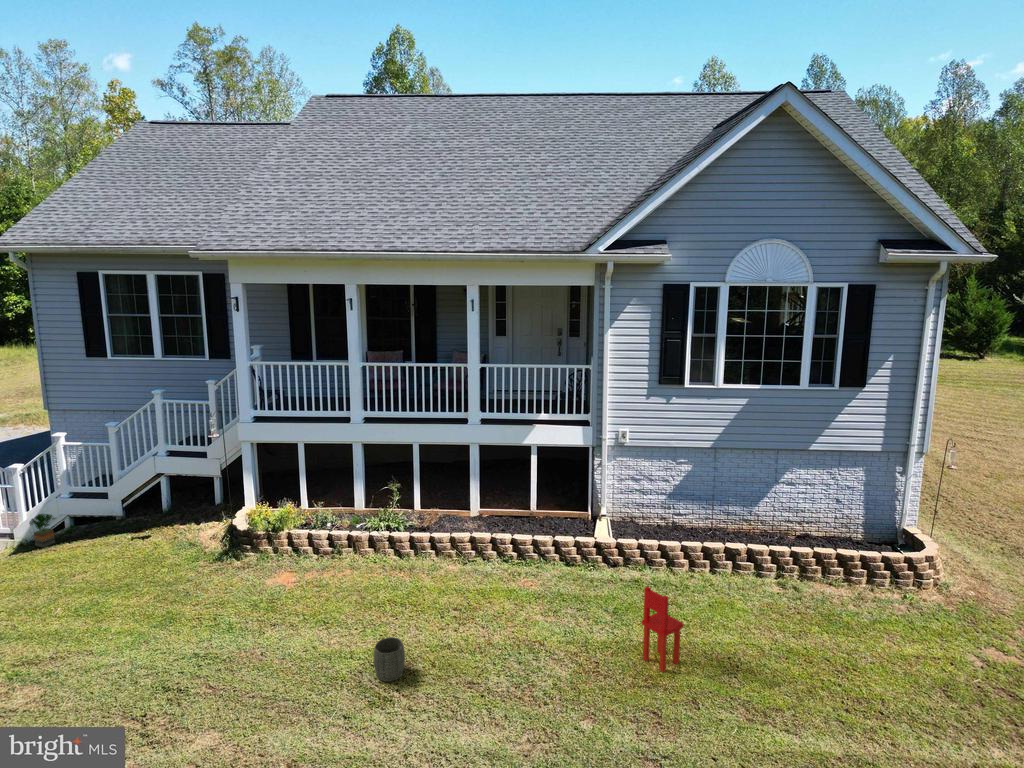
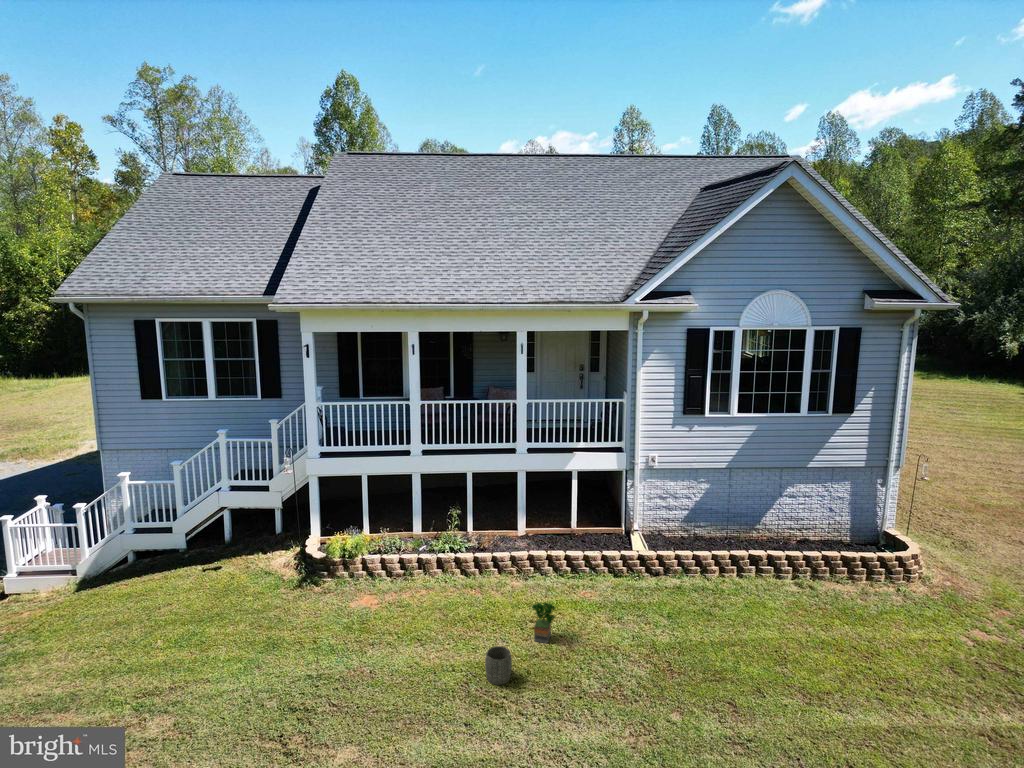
potted tree: present [29,514,56,547] -> present [532,603,555,644]
chair: present [641,587,683,672] -> none [706,591,741,663]

